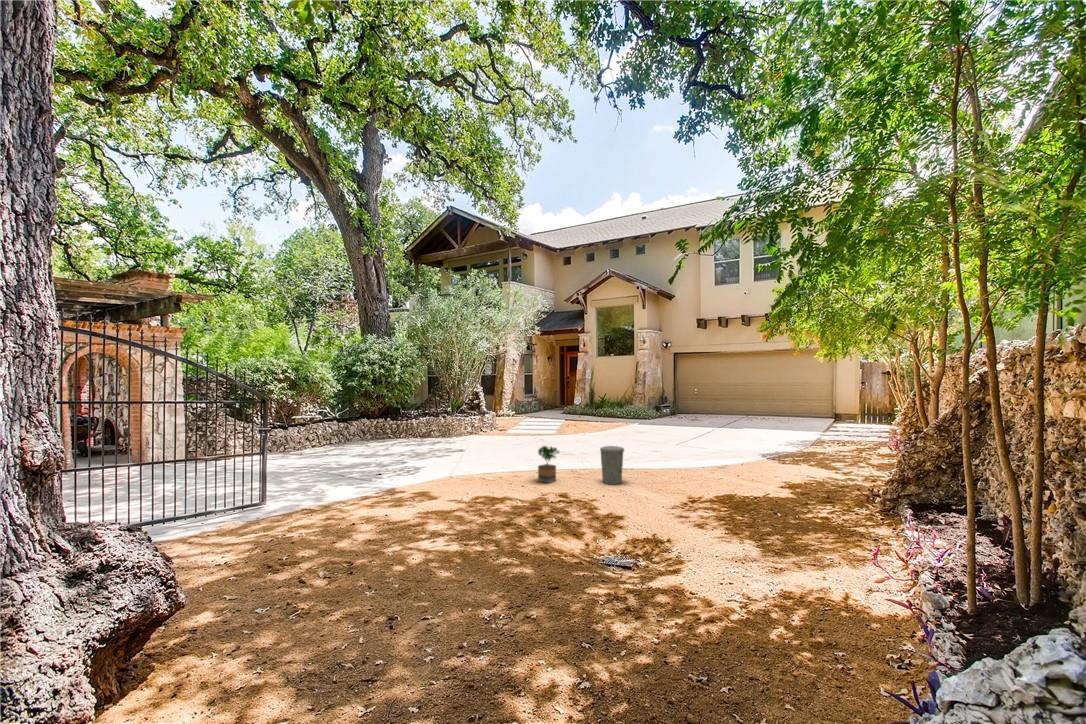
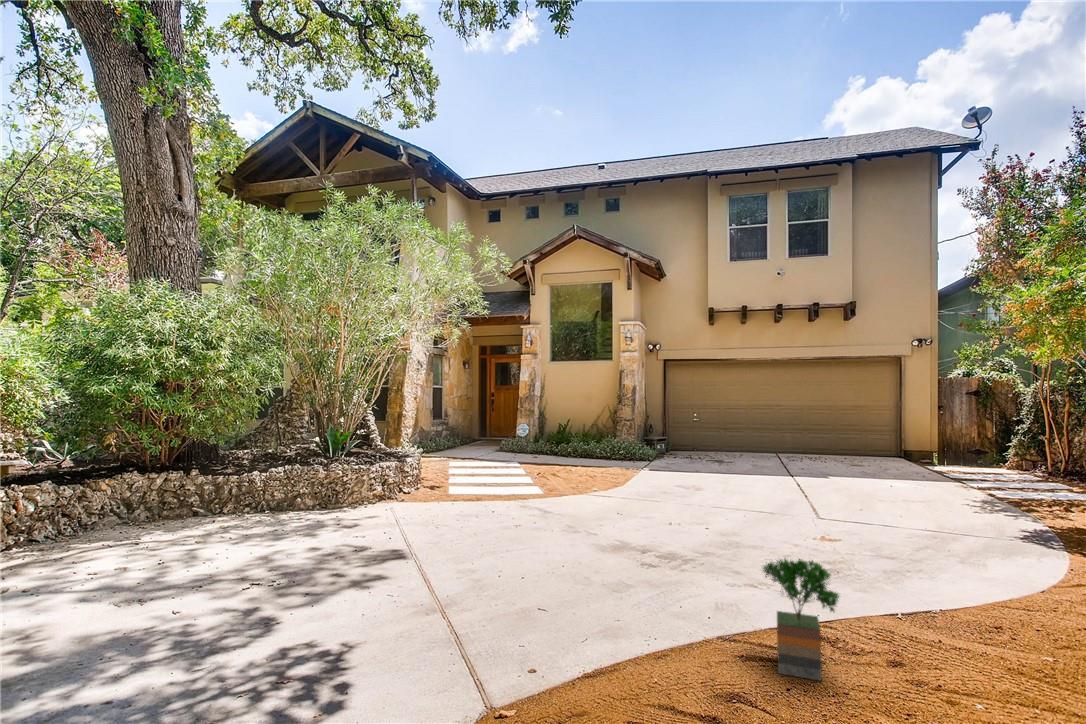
trash can: present [600,446,624,484] -> none [920,546,1005,665]

